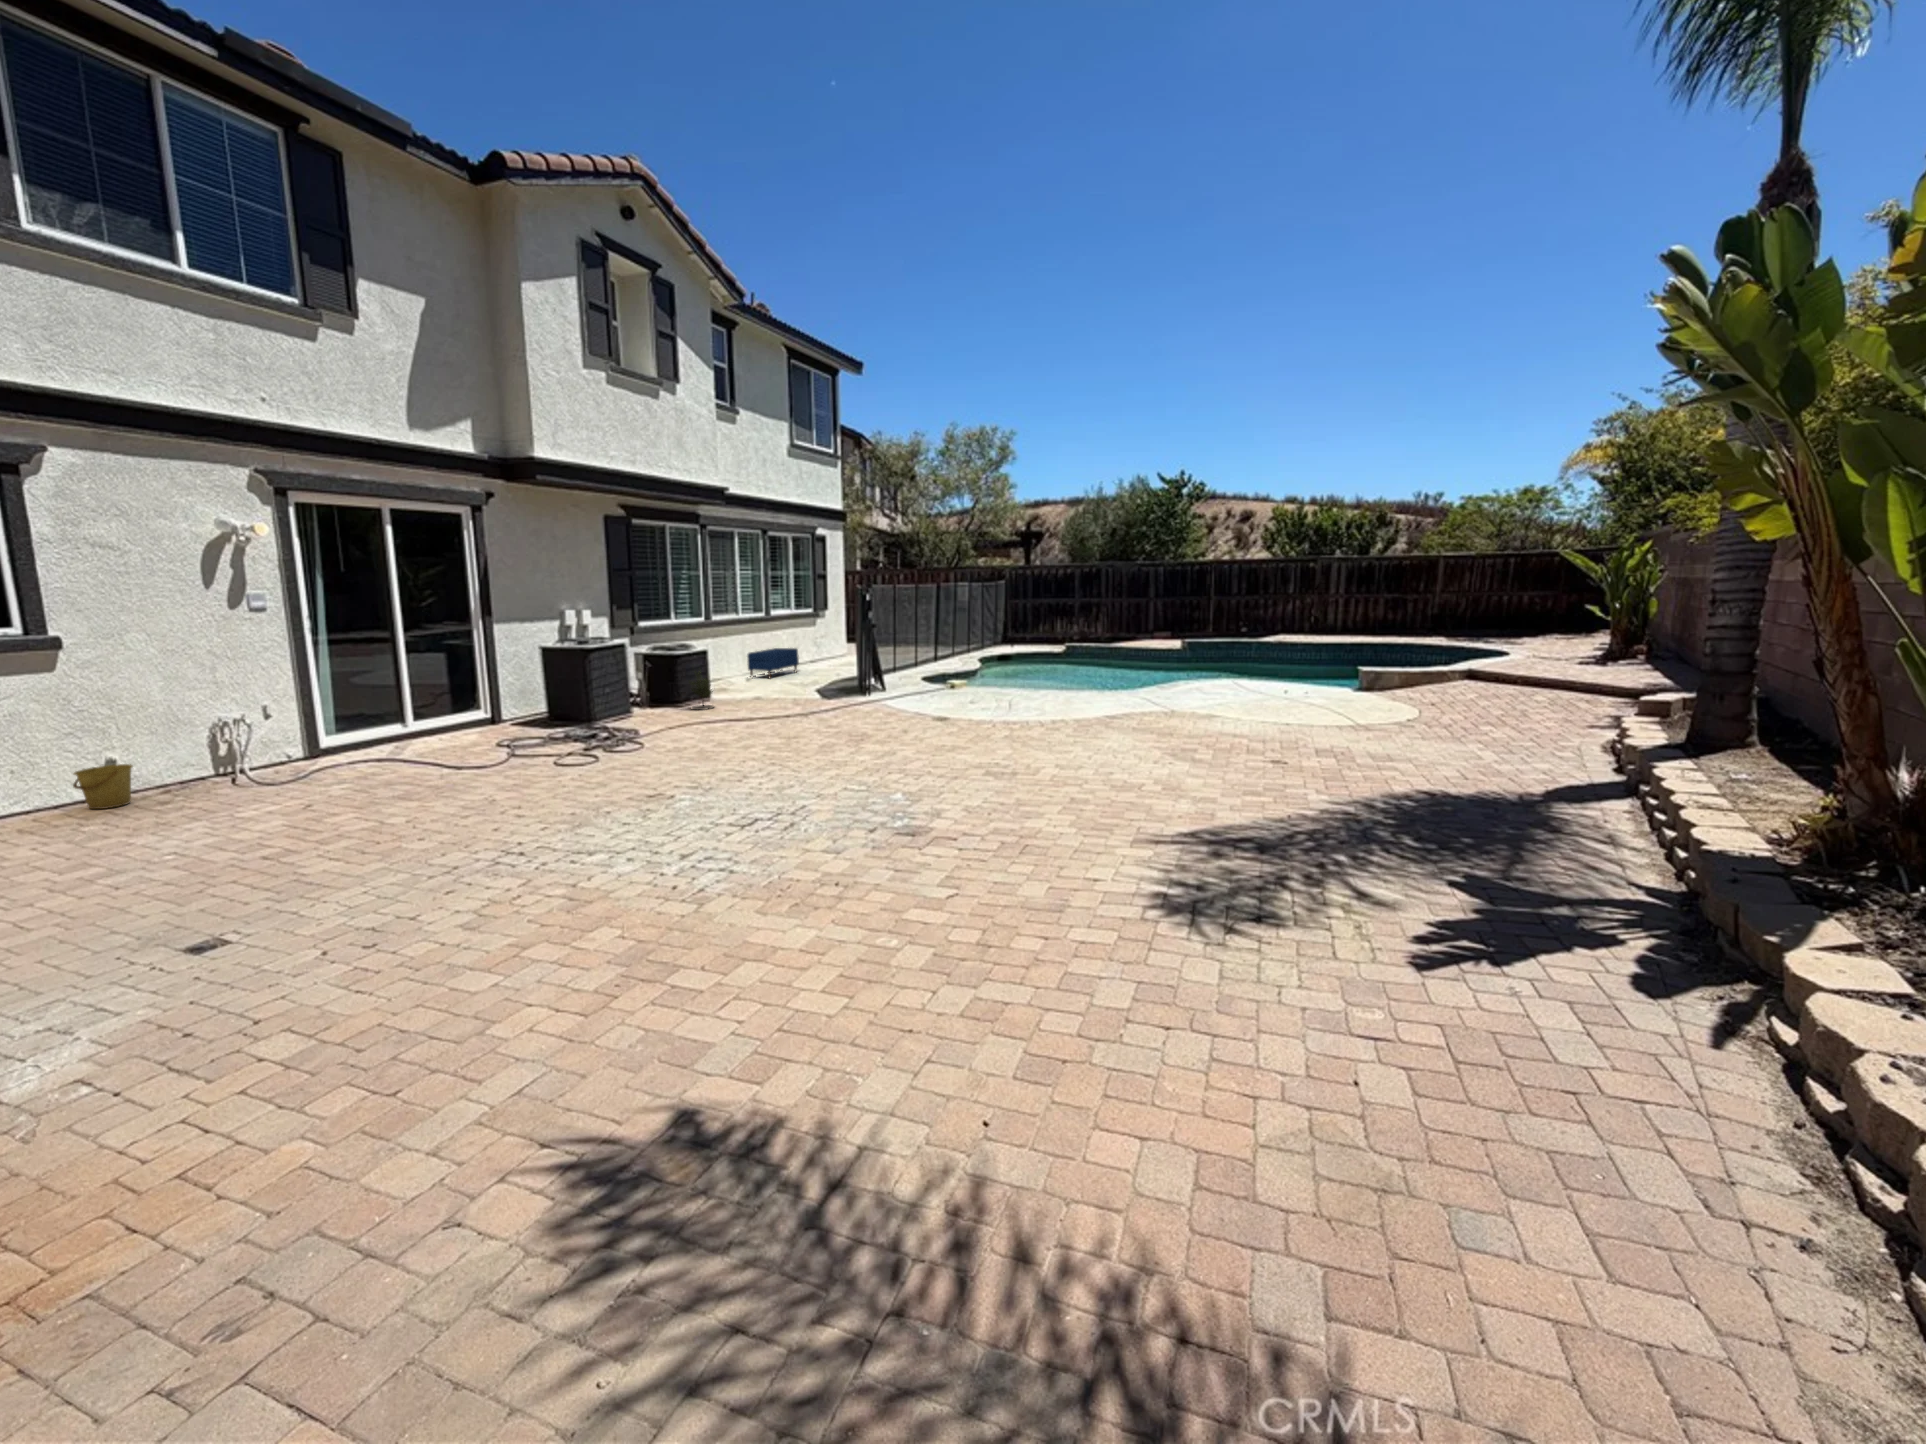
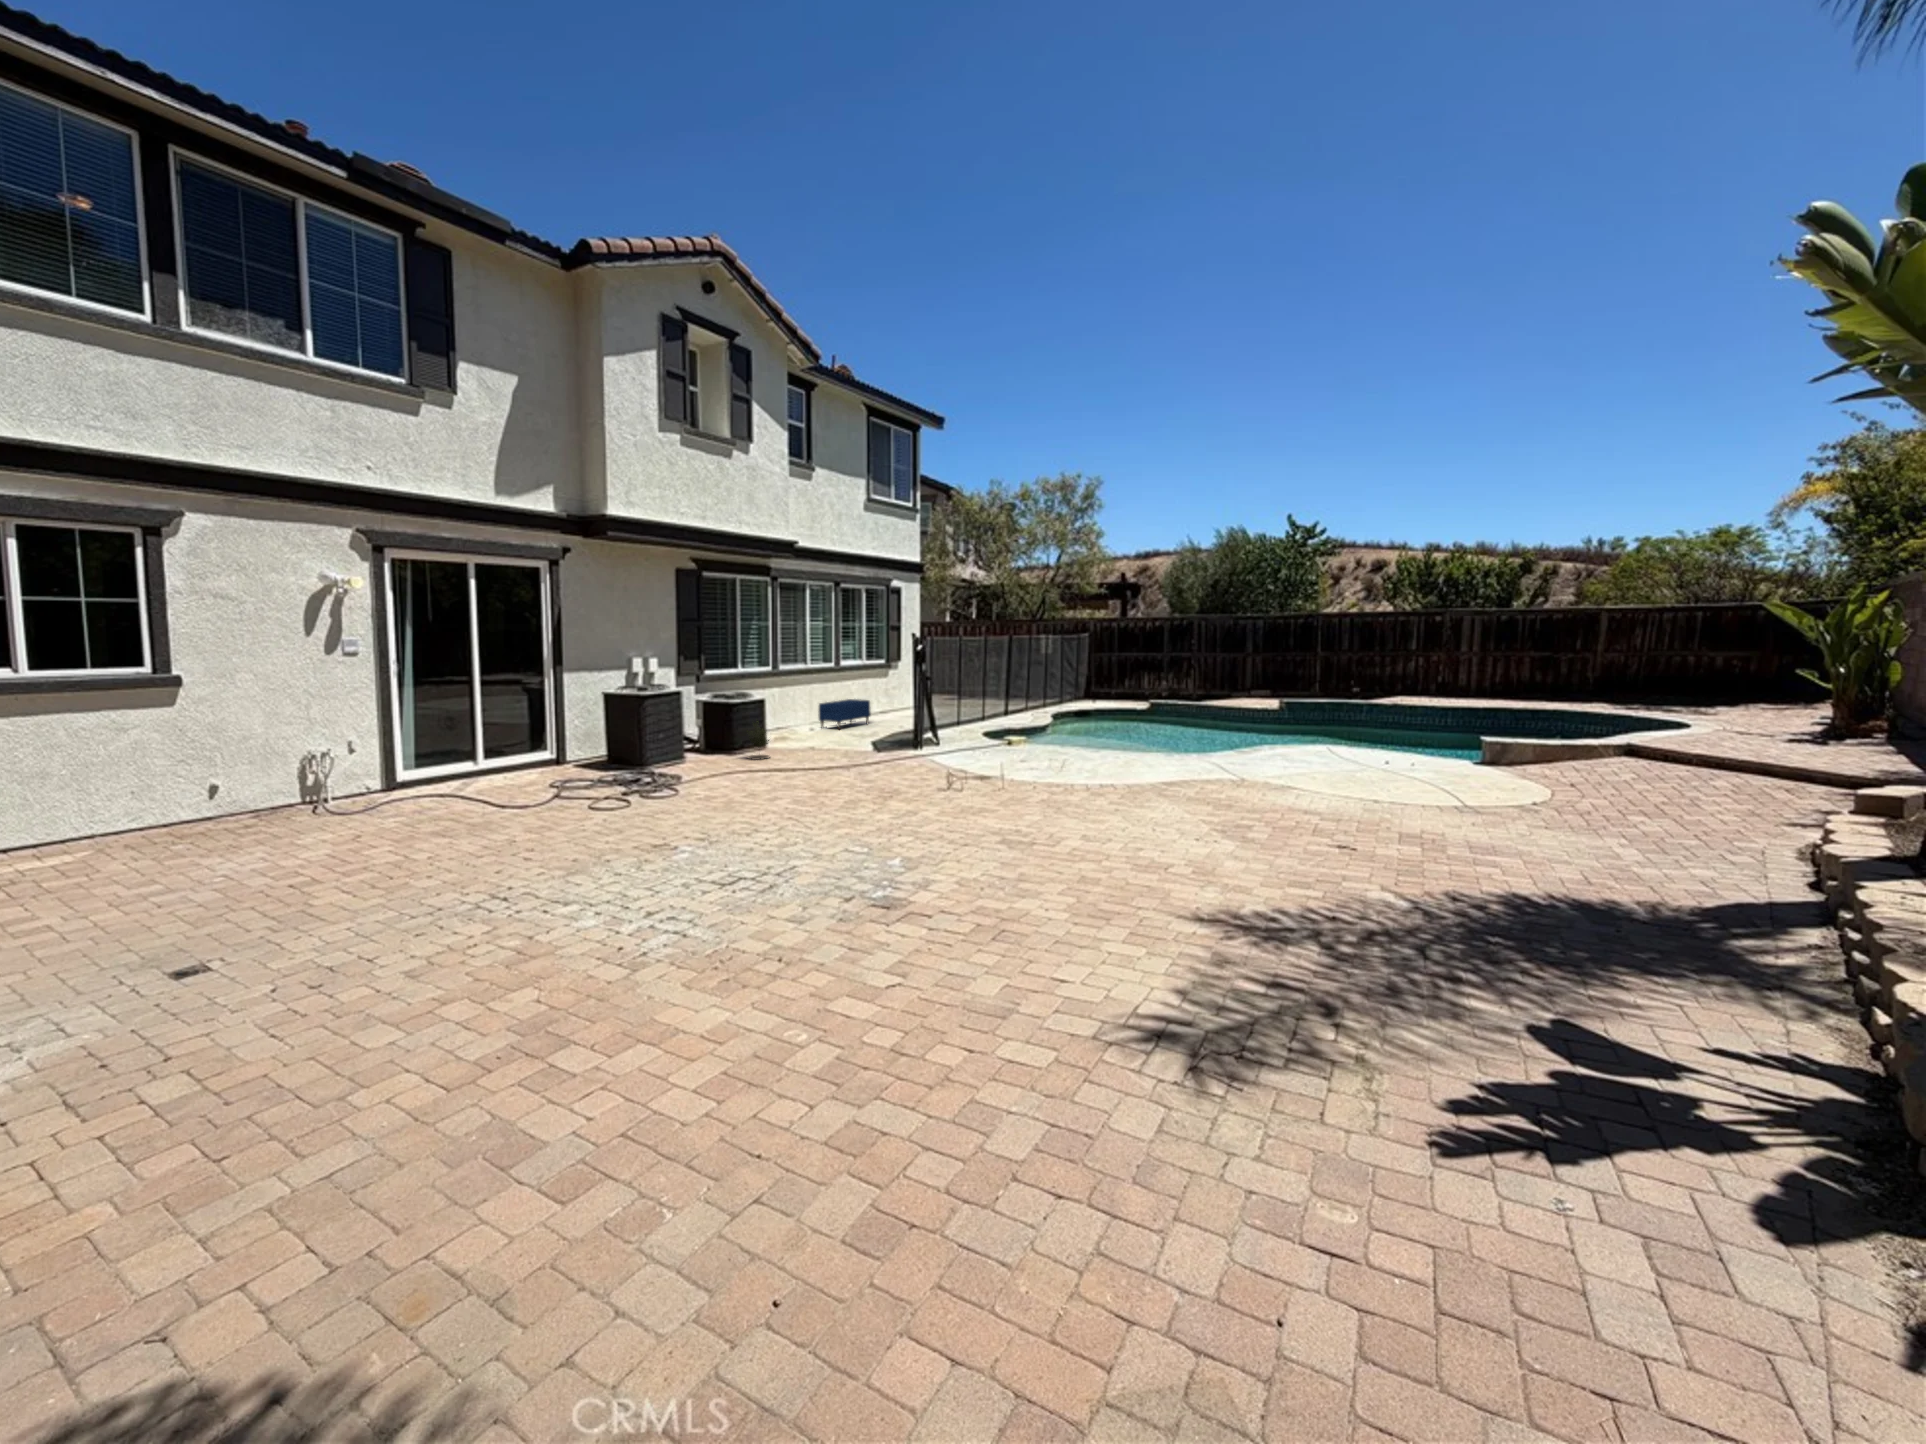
bucket: present [73,764,133,809] -> none [174,792,225,832]

